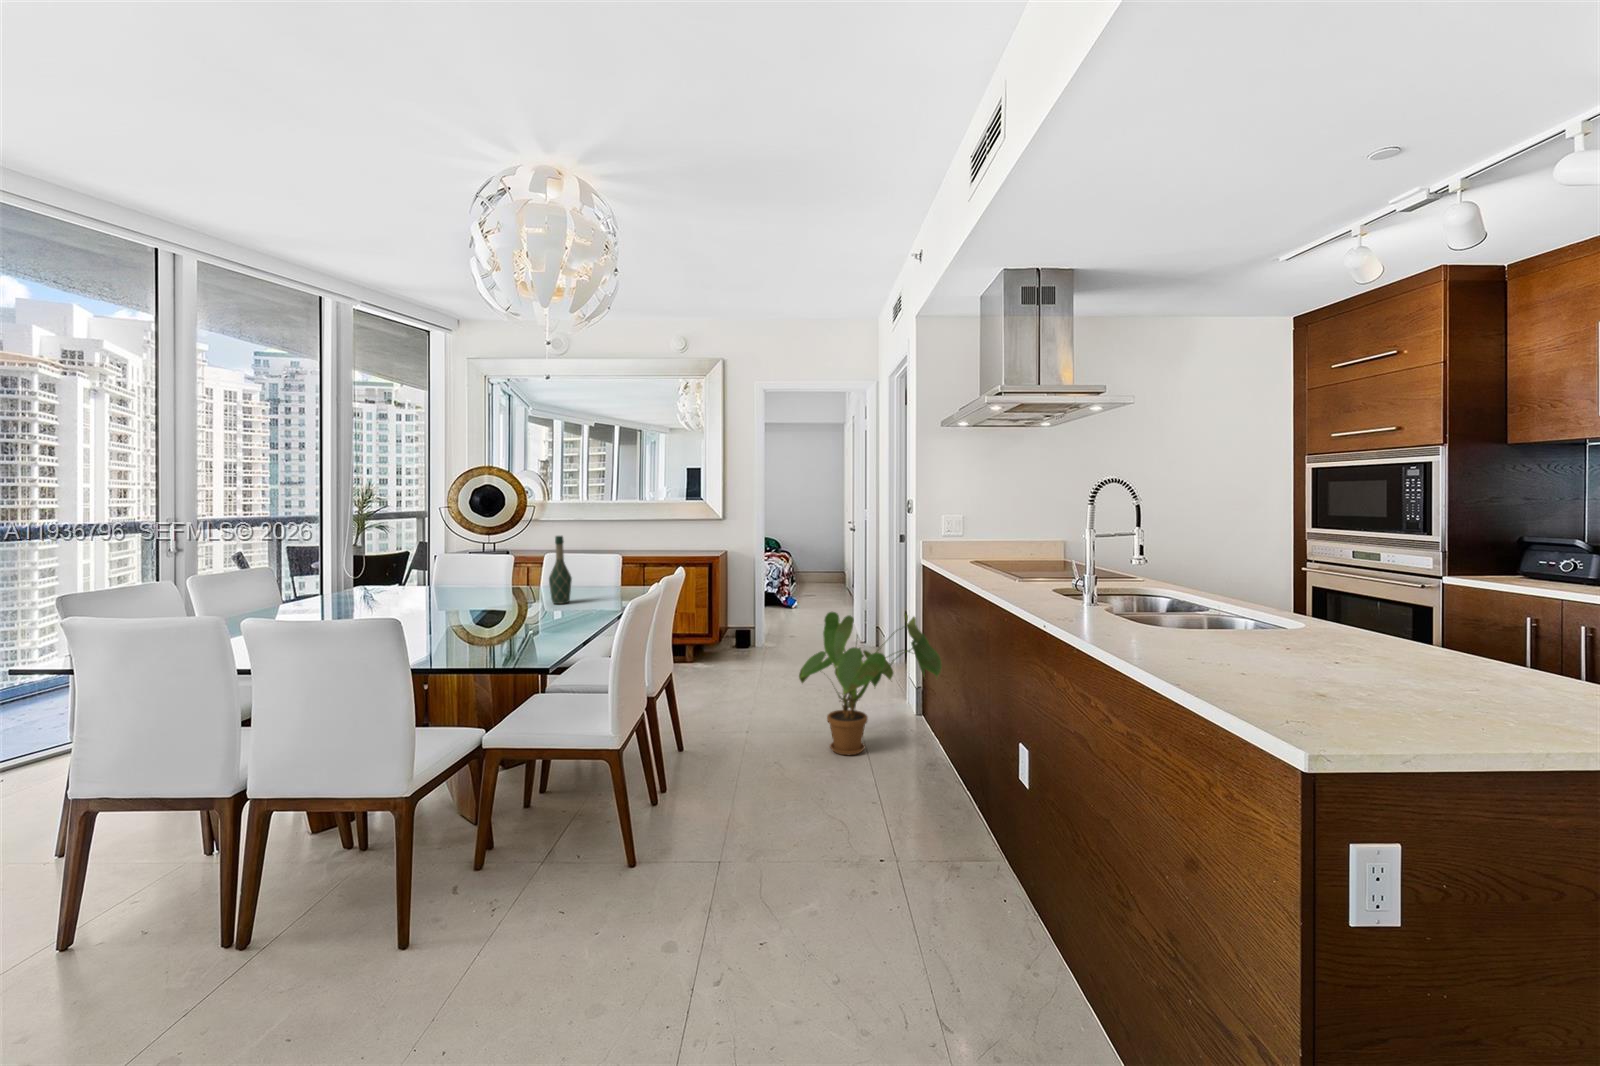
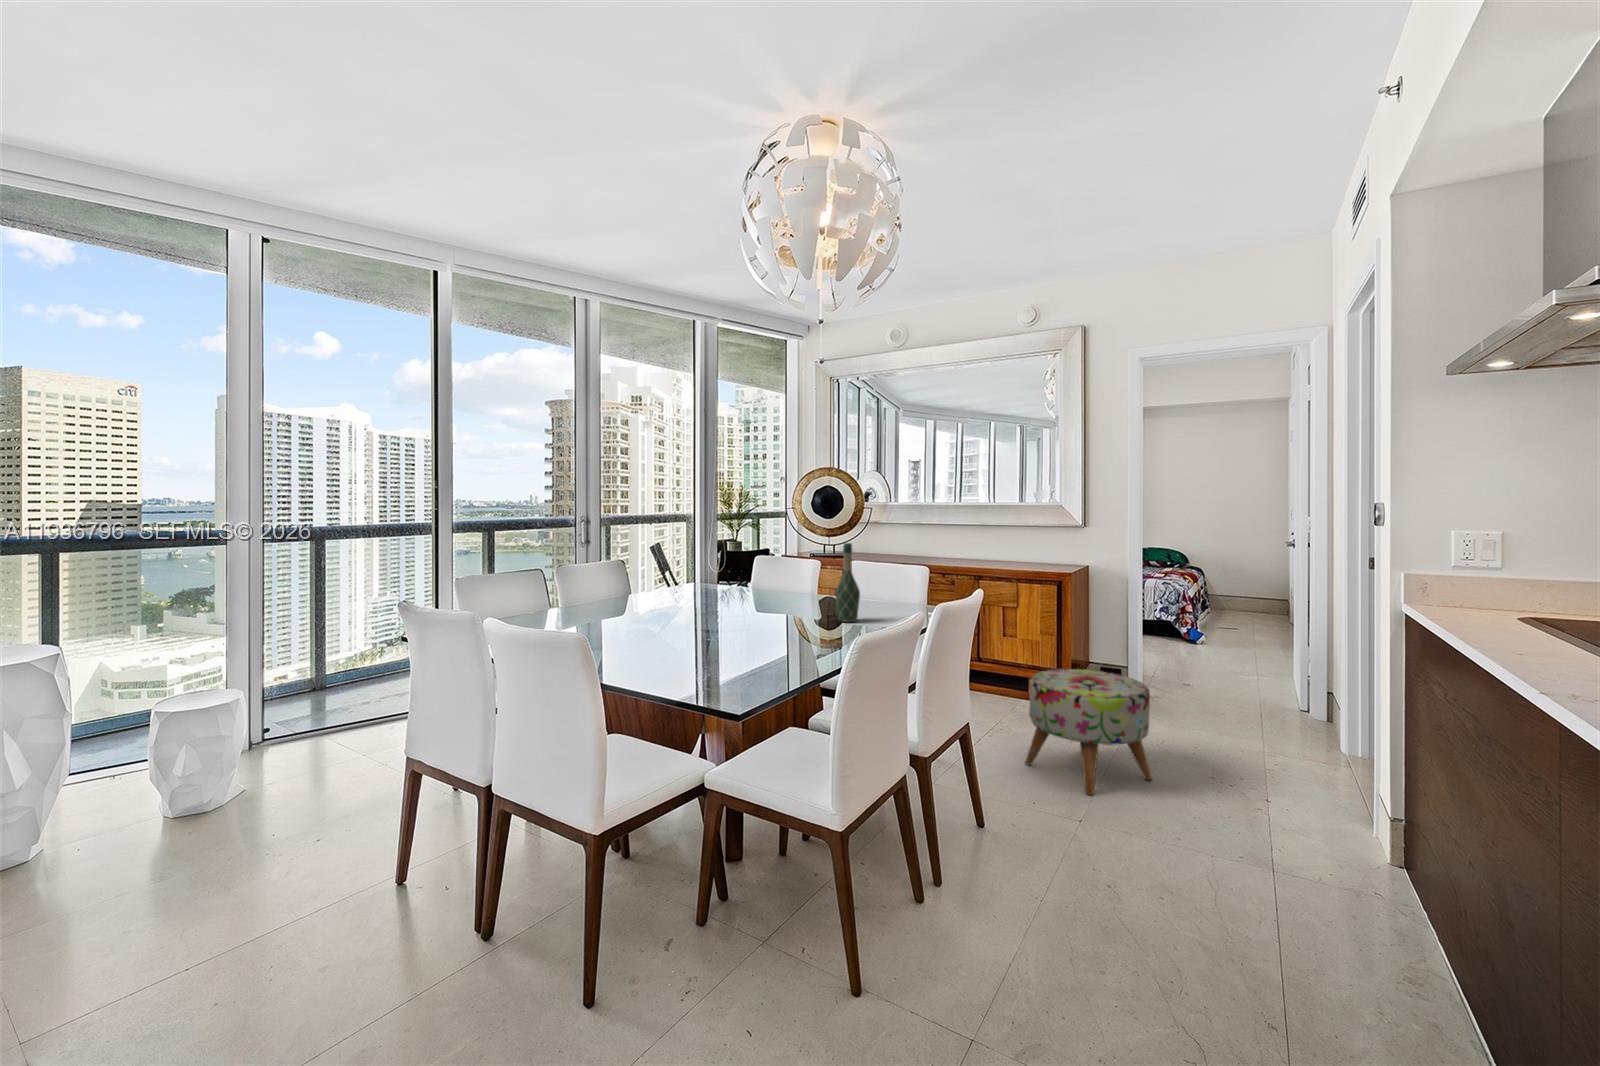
house plant: present [799,612,942,755] -> none [1156,675,1438,906]
ottoman: none [698,628,786,717] -> present [1025,669,1152,795]

